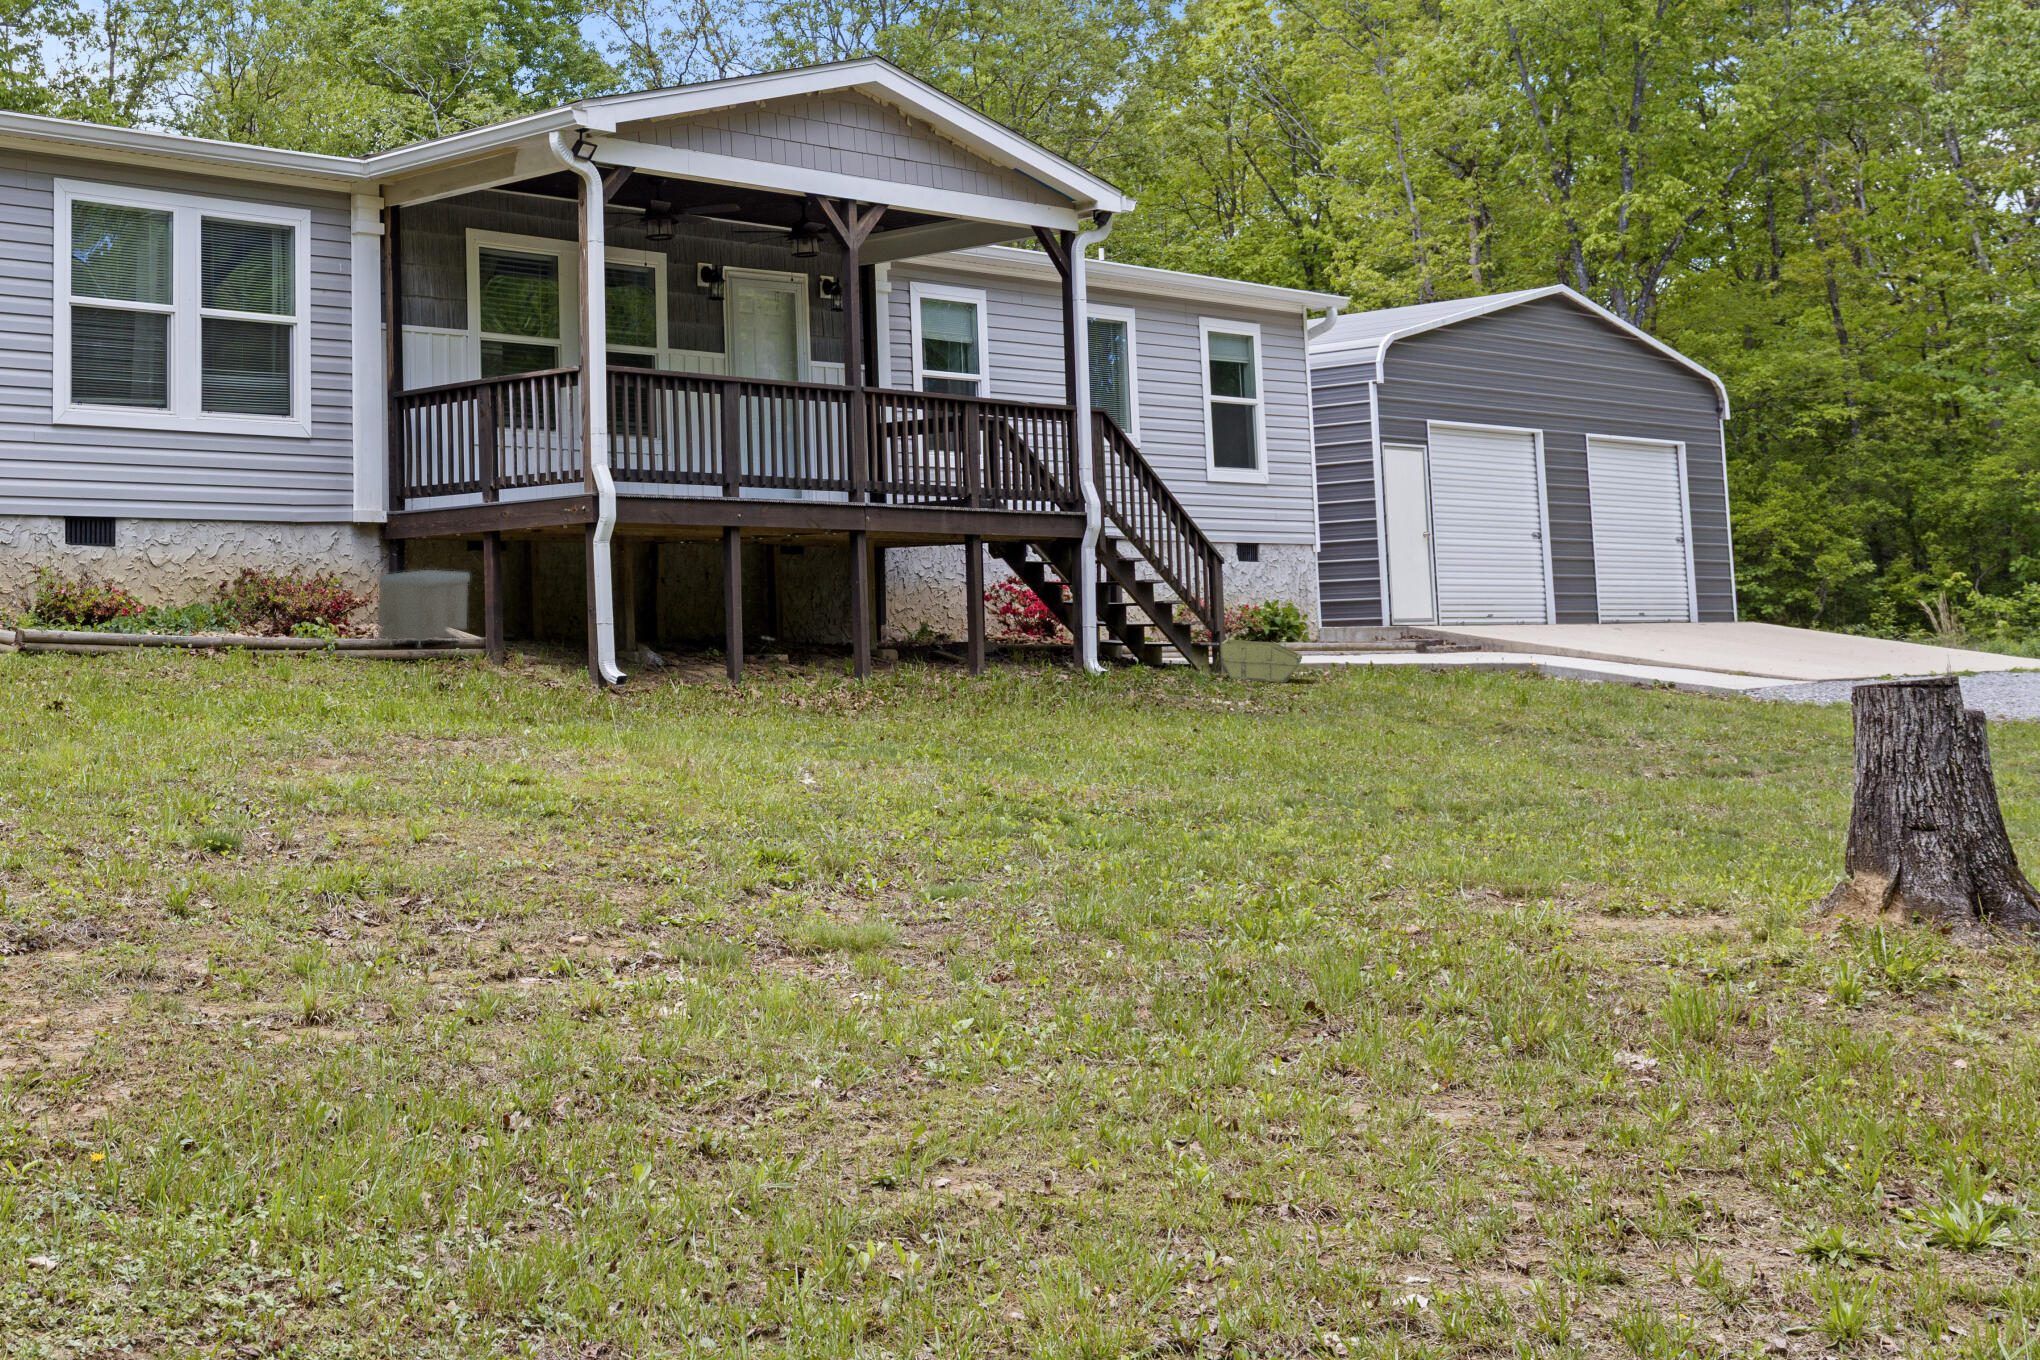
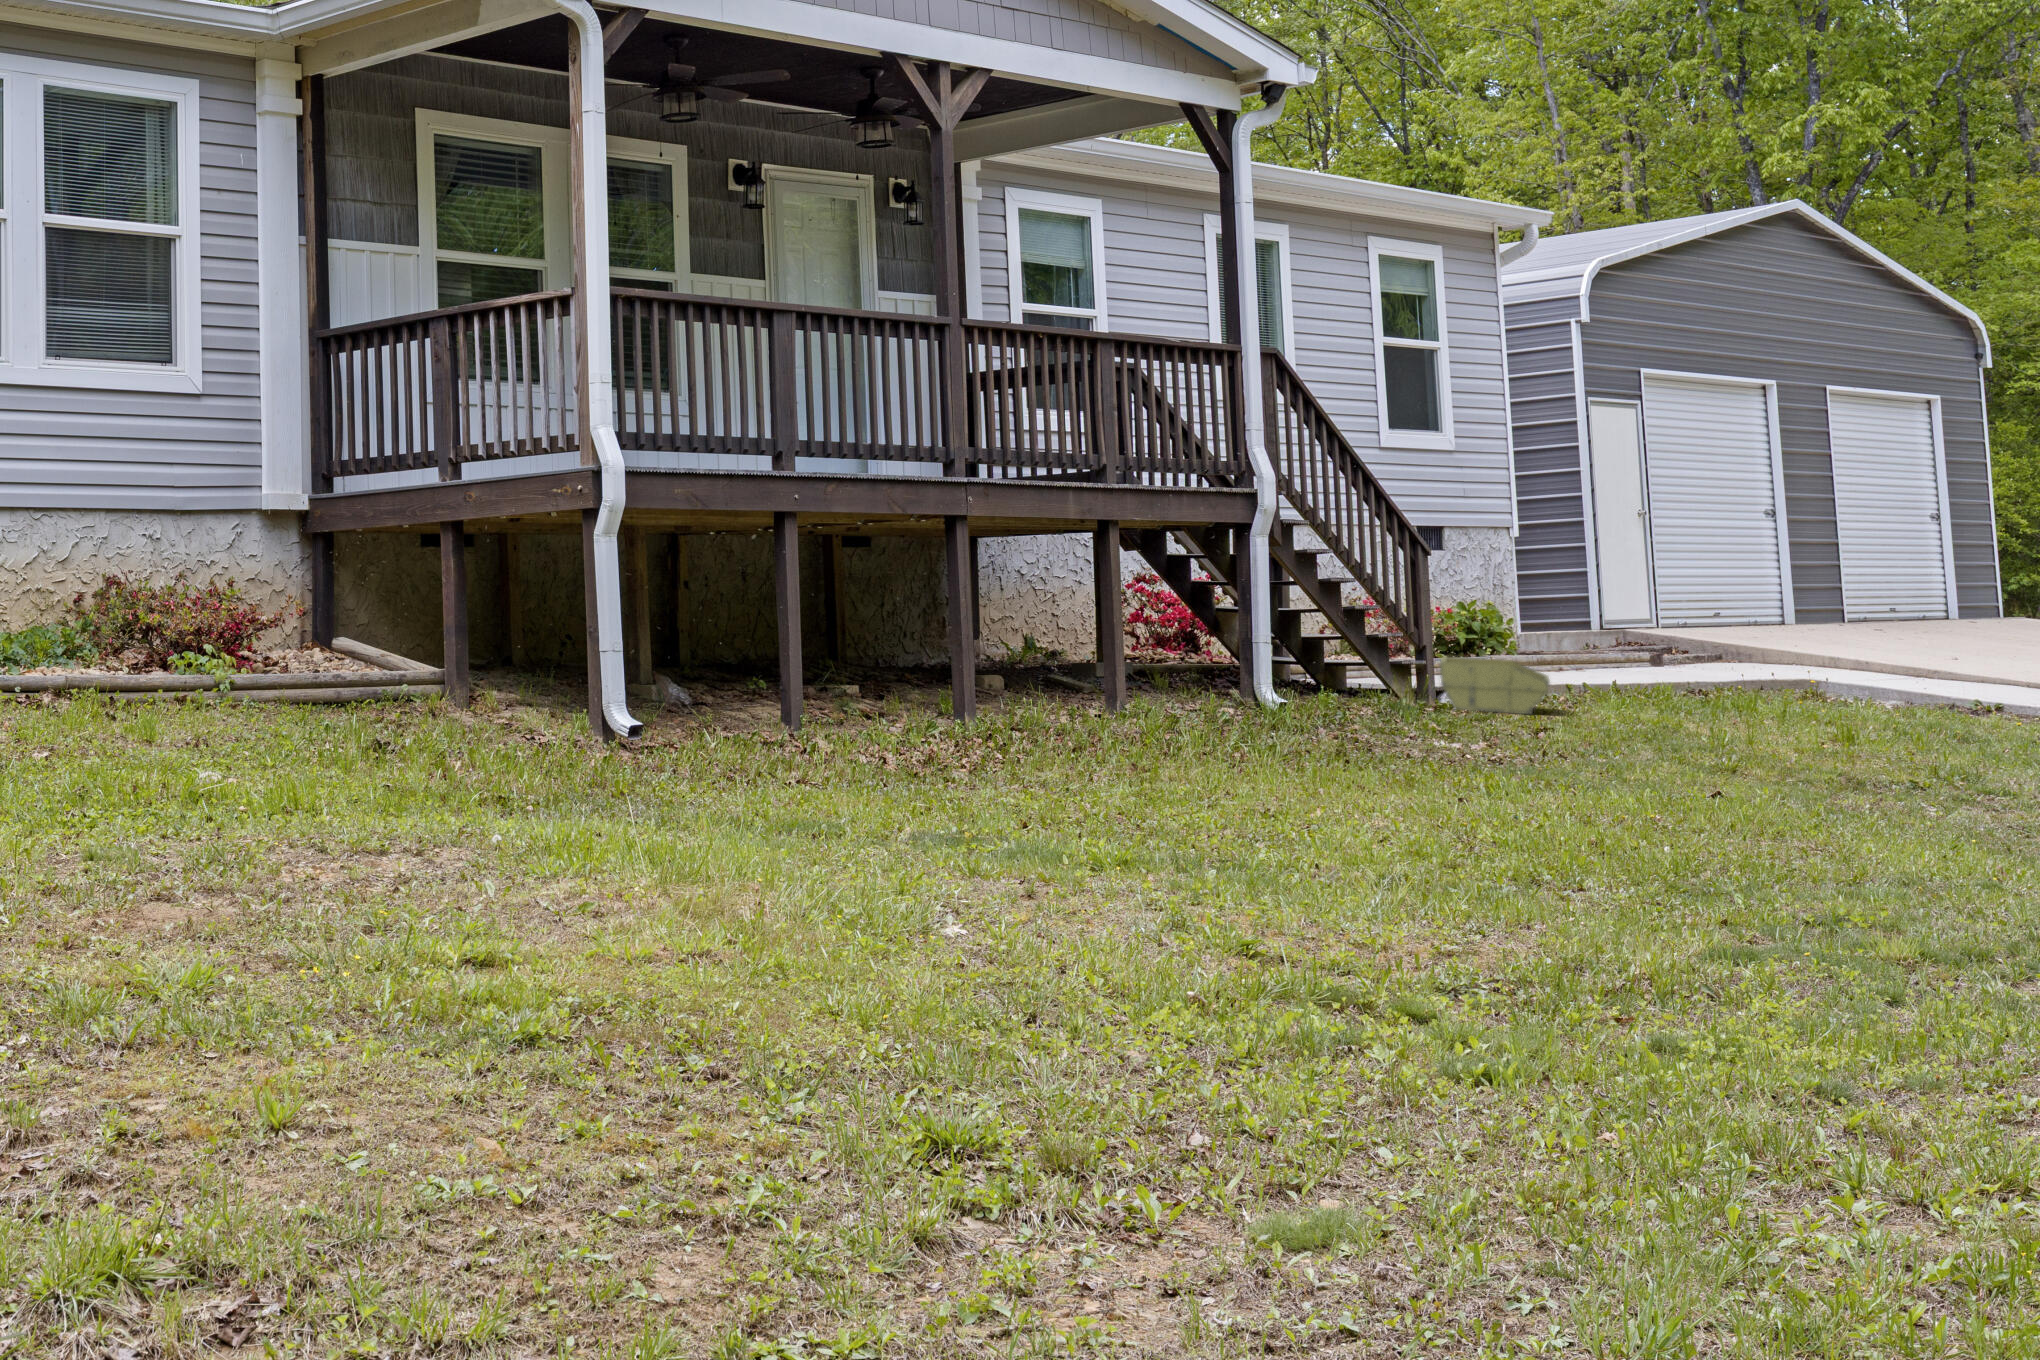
storage bench: present [378,570,470,647] -> none [298,574,425,683]

